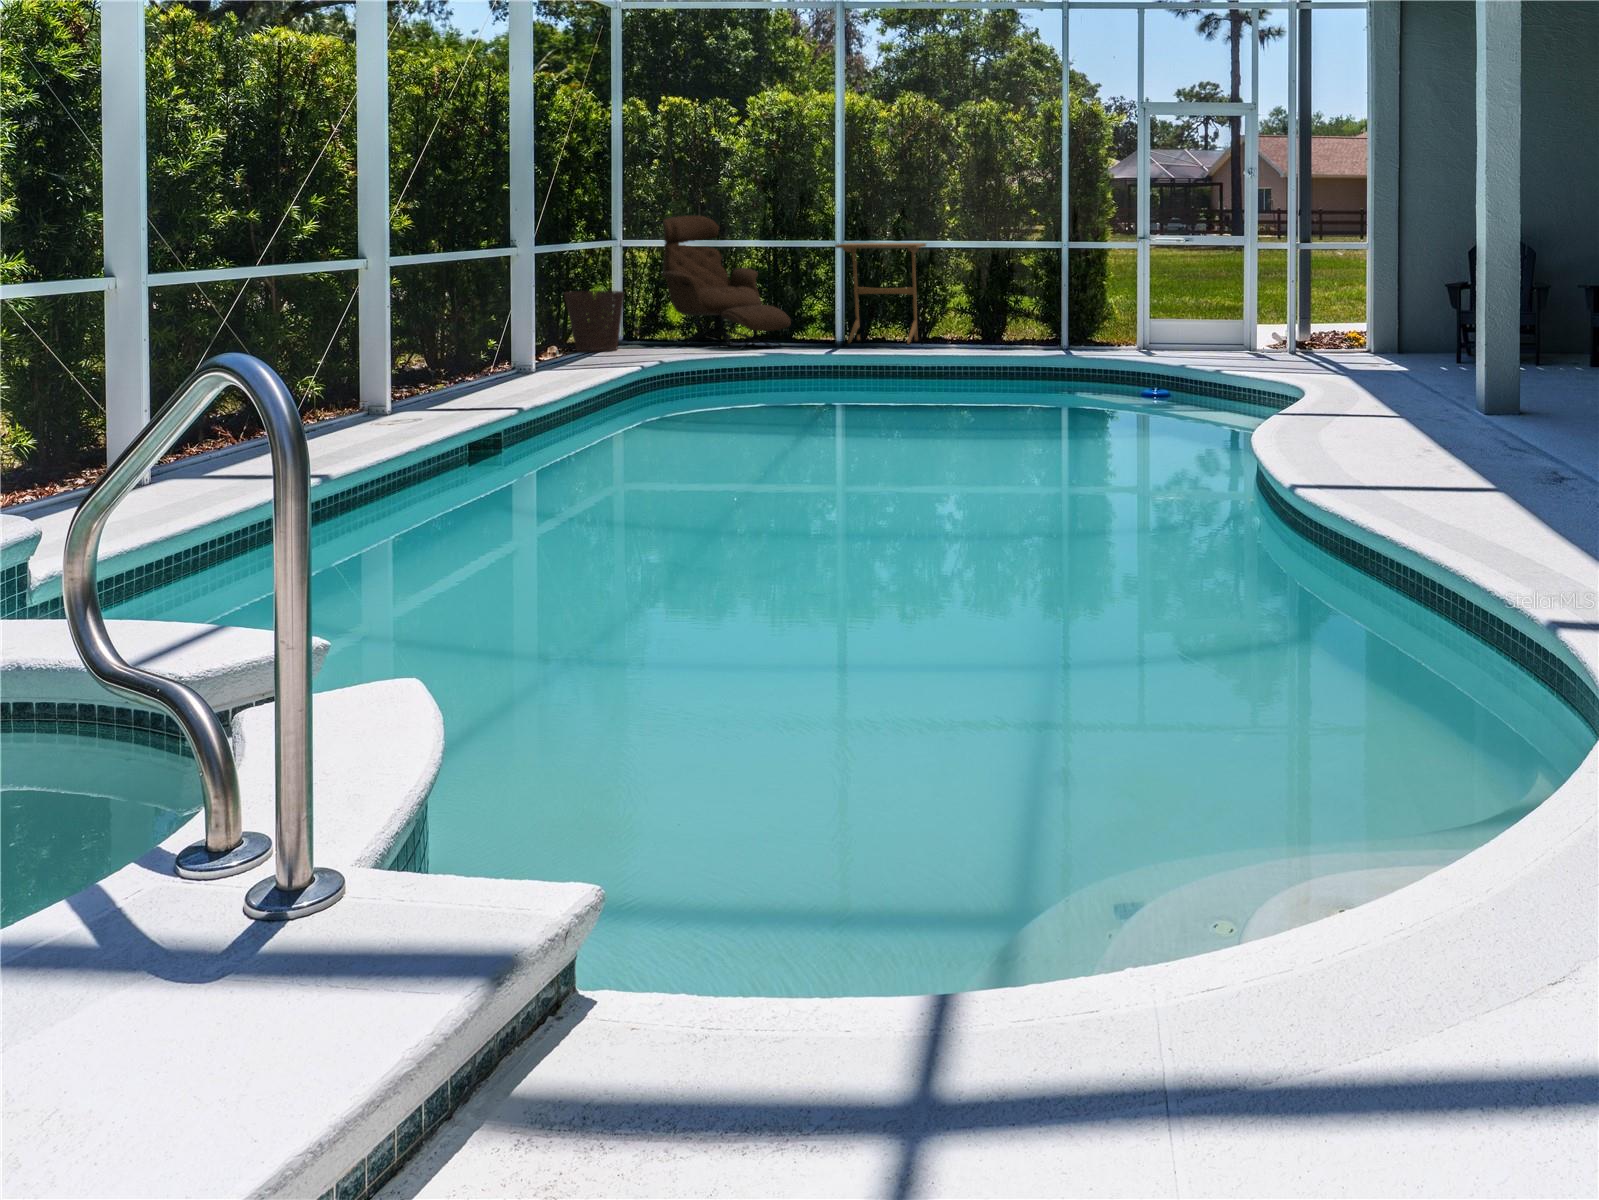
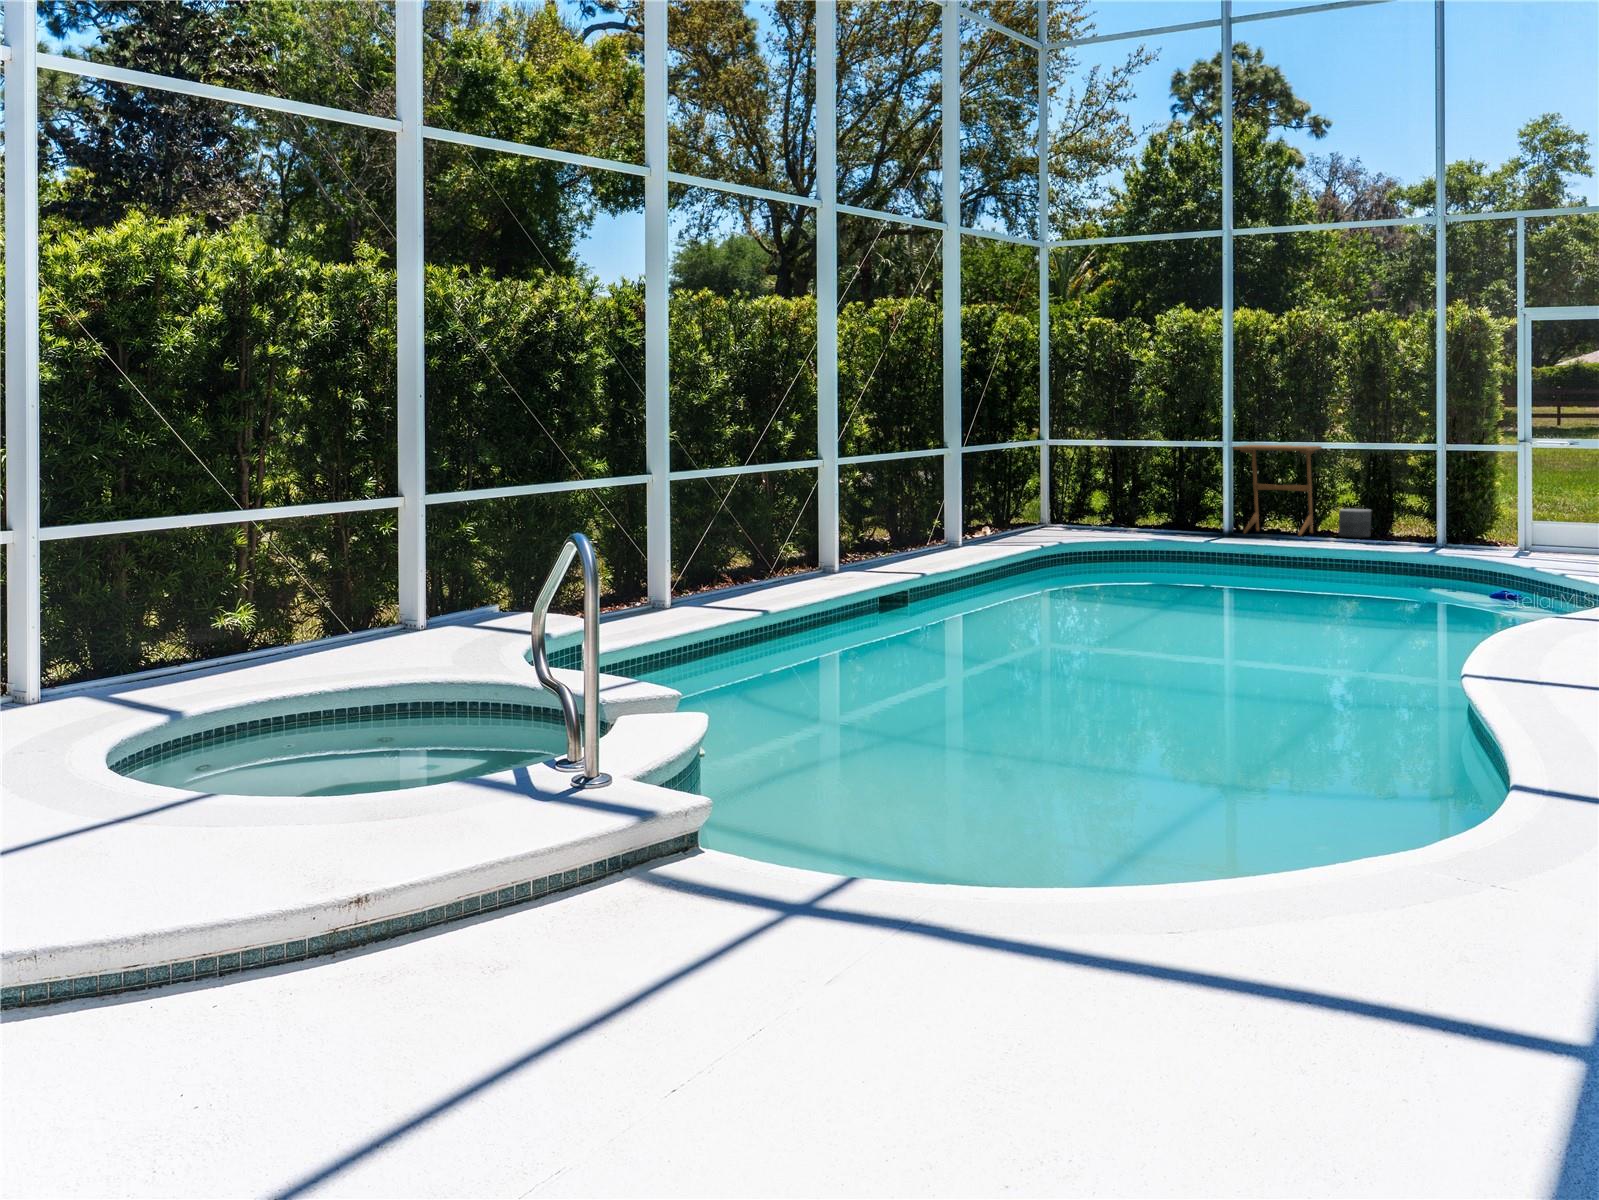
lounge chair: present [662,216,791,349] -> none [1079,419,1189,536]
basket: present [564,291,624,352] -> none [991,482,1042,534]
planter: none [947,312,980,344] -> present [1339,509,1372,538]

